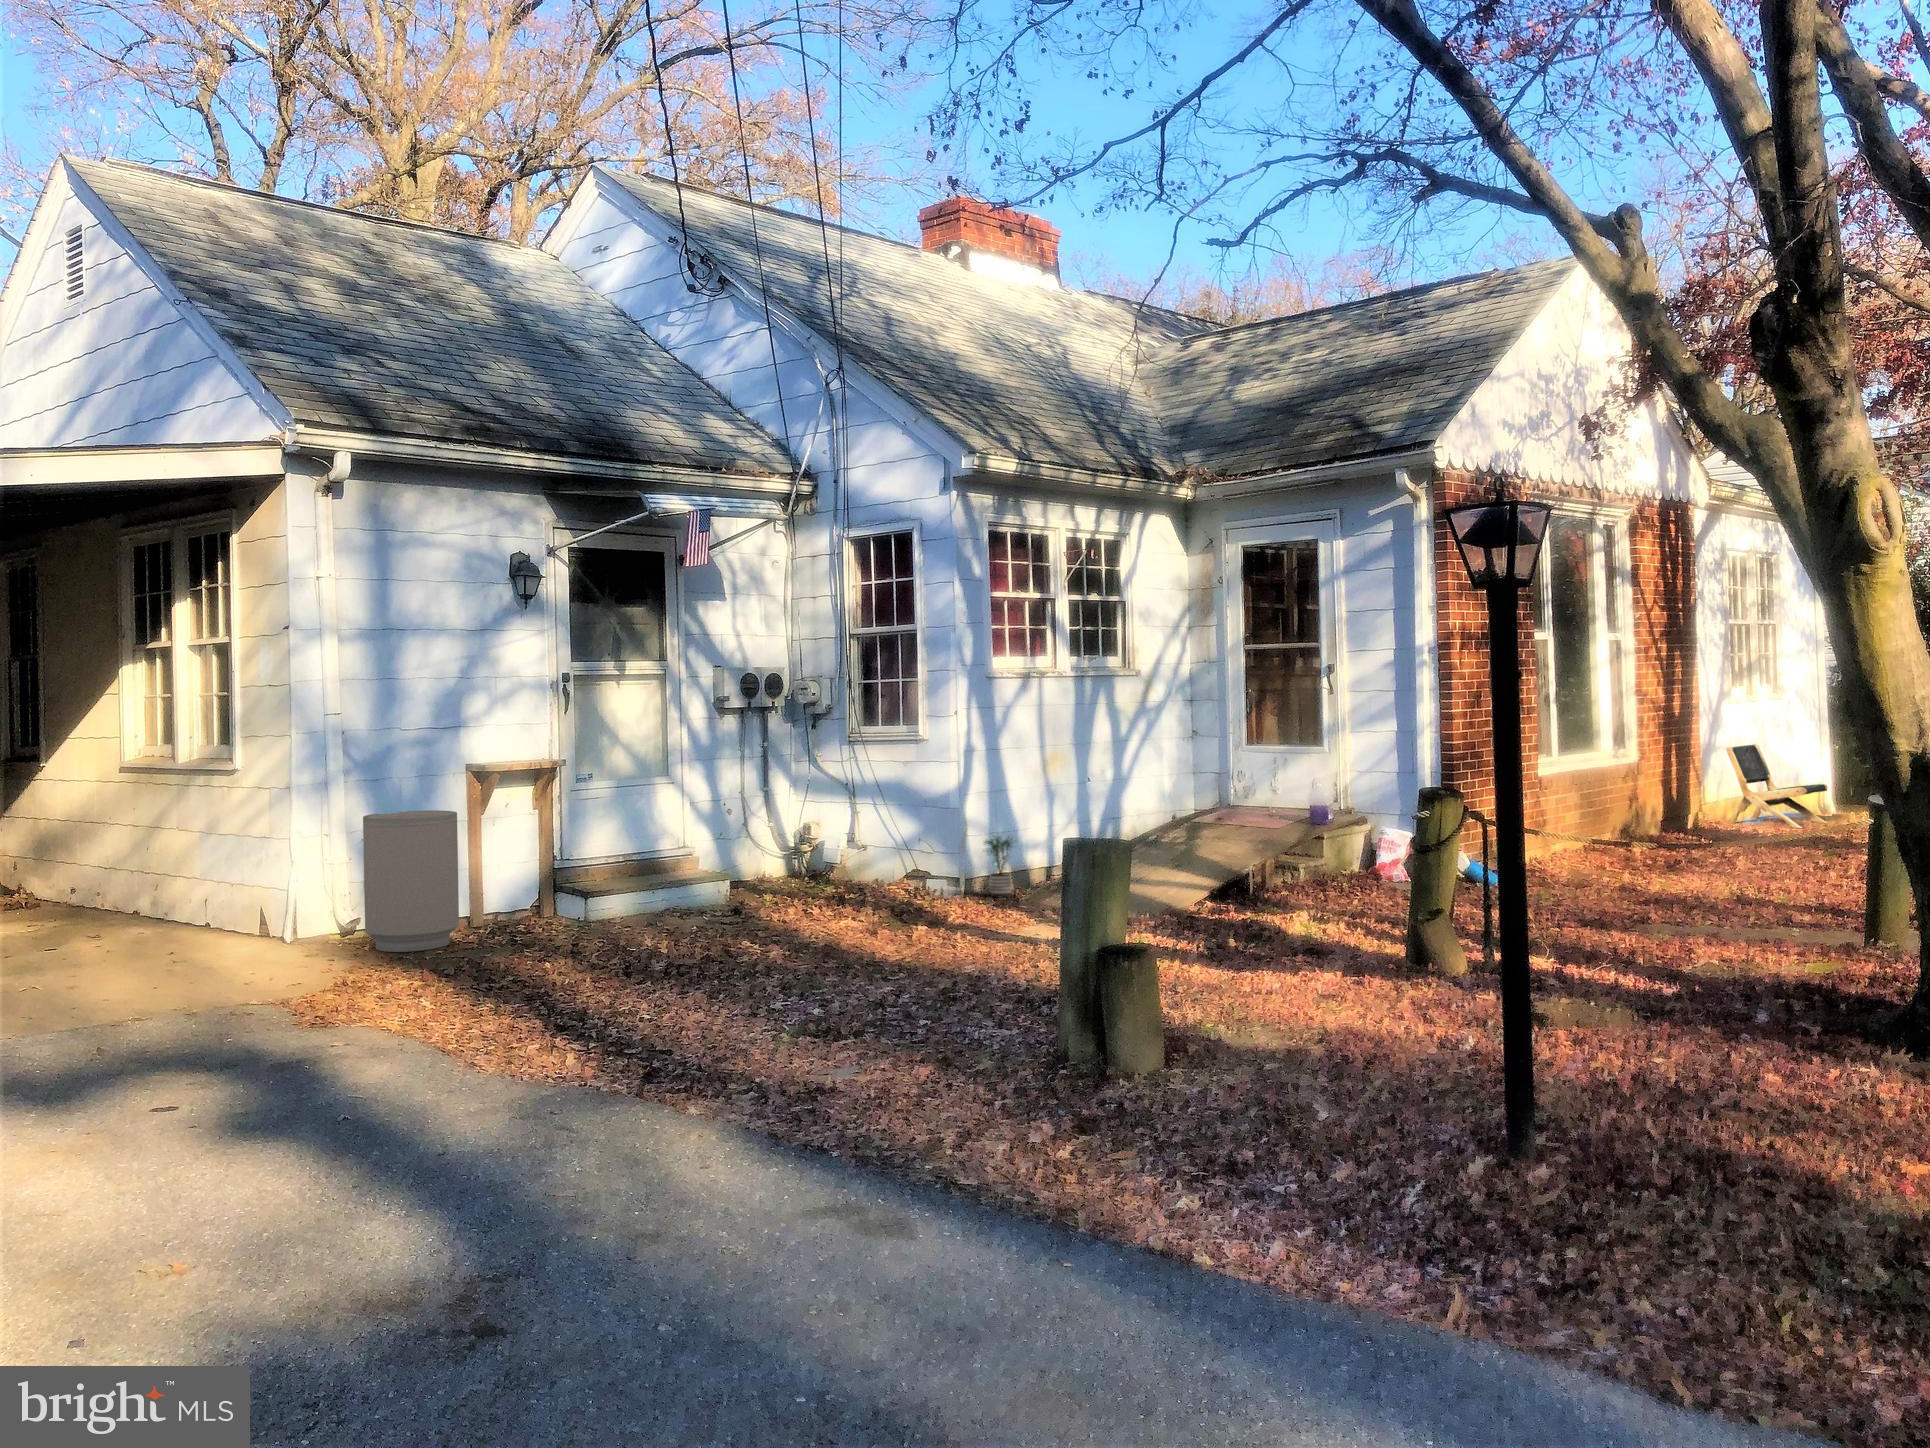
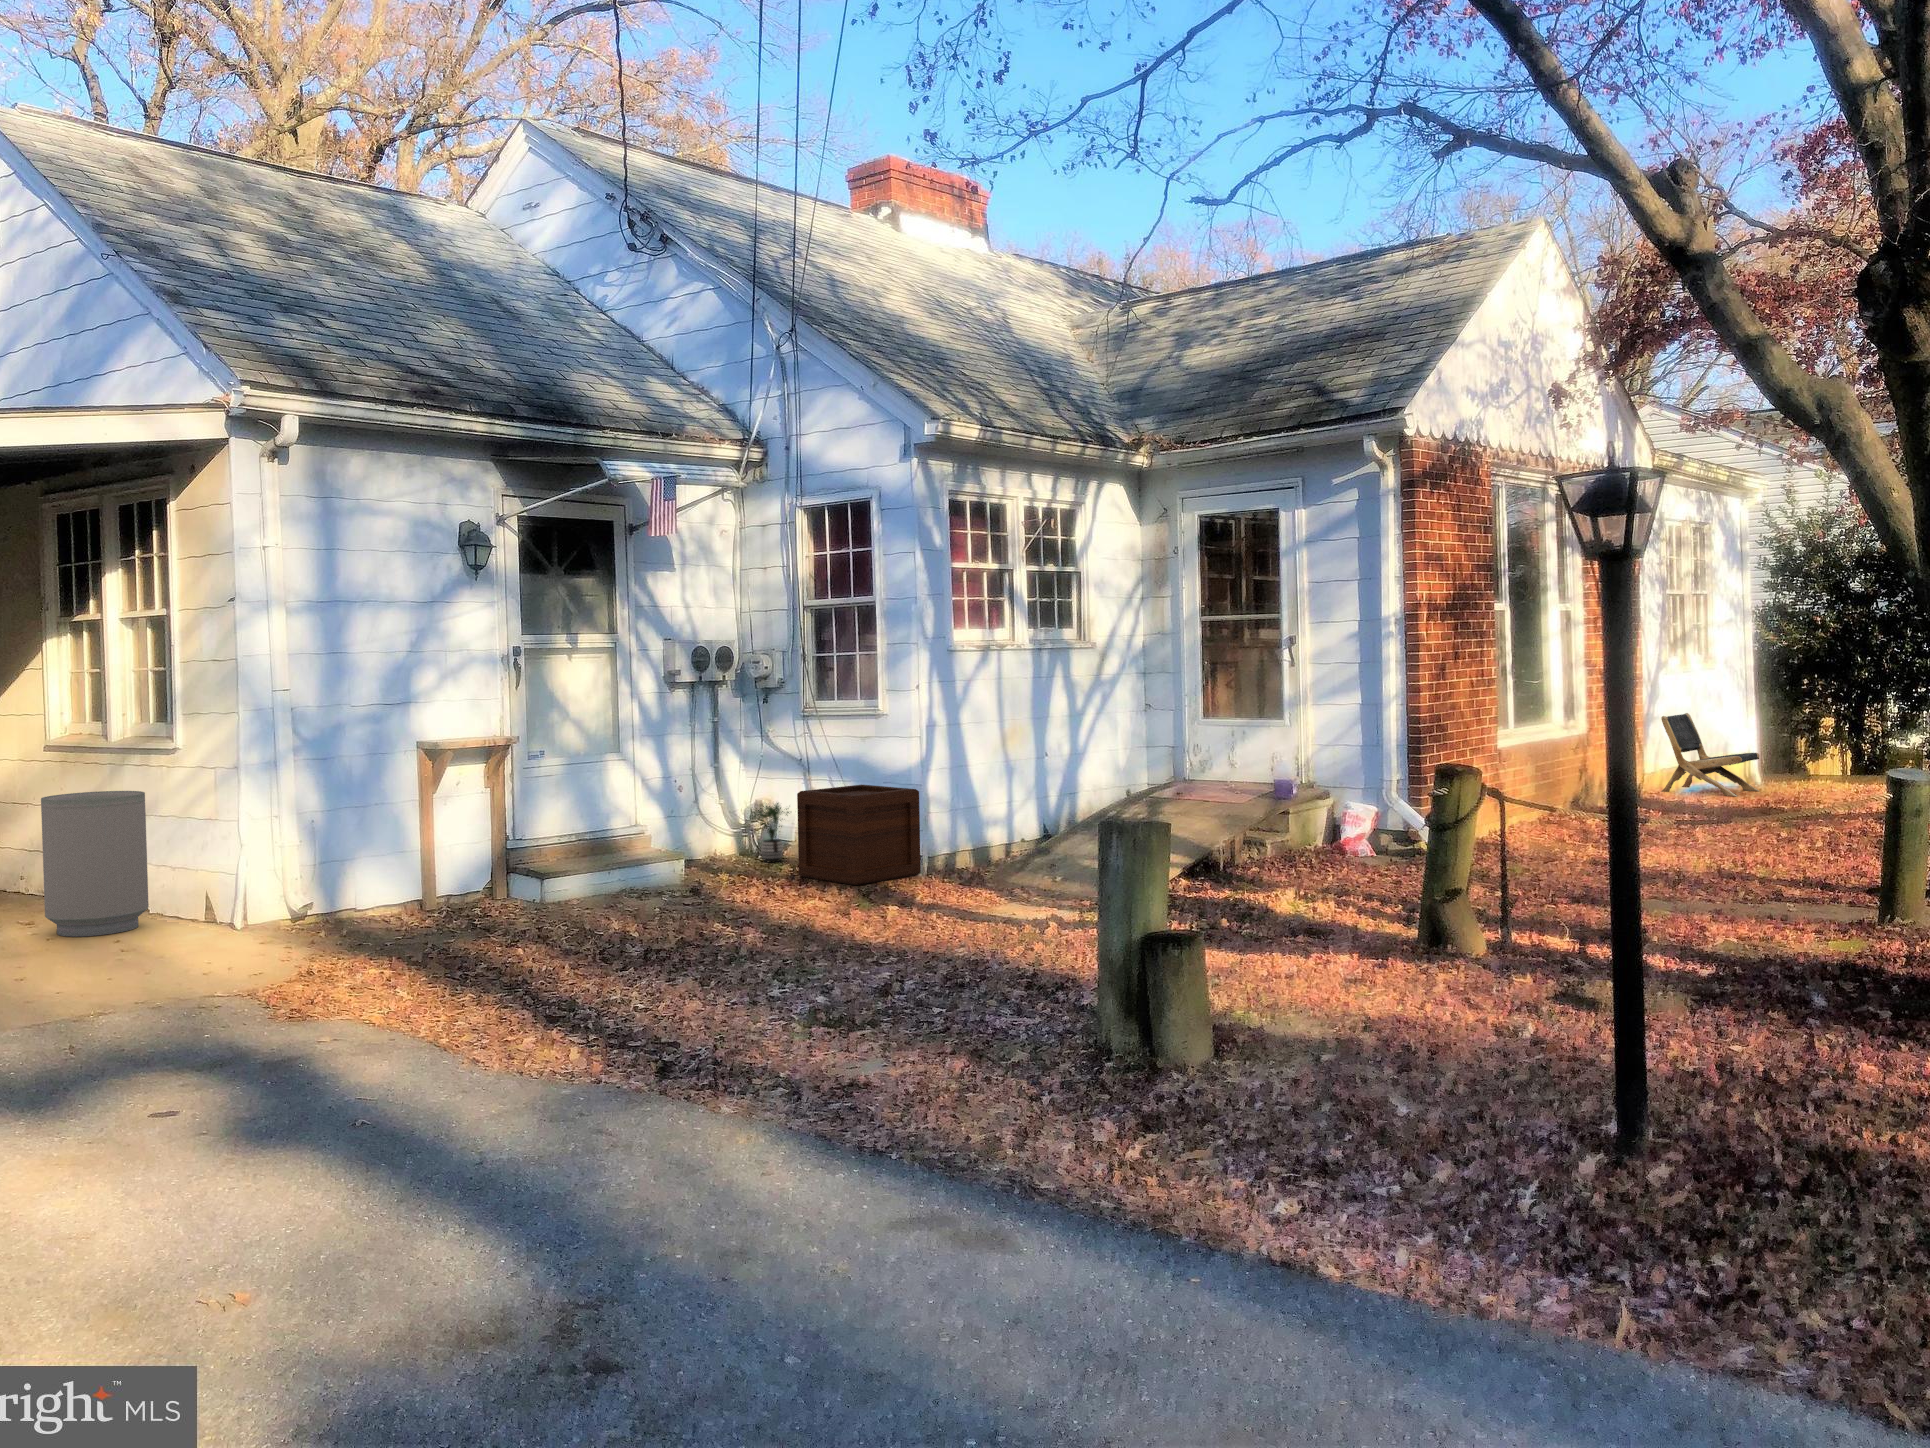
wooden crate: none [835,809,954,907] -> present [797,785,921,885]
trash can: present [363,810,459,952] -> present [41,791,149,937]
potted plant: present [983,836,1016,897] -> present [754,803,789,862]

